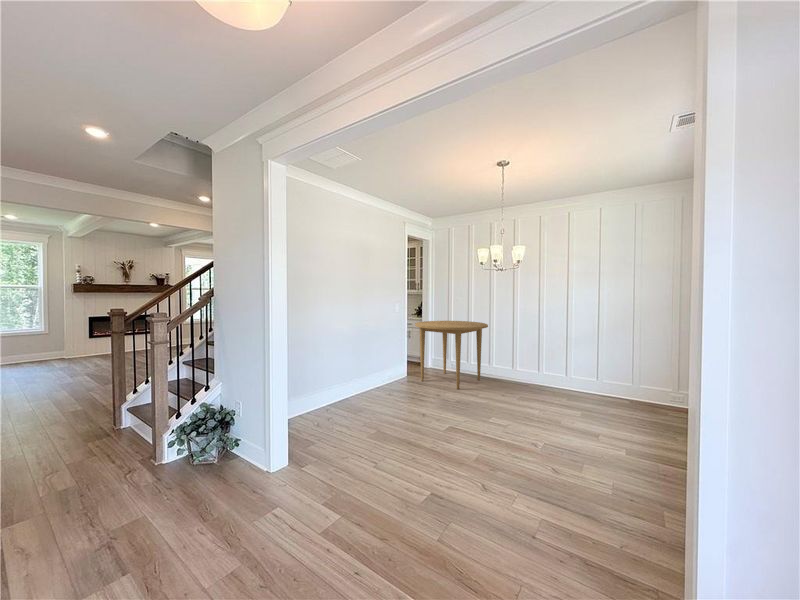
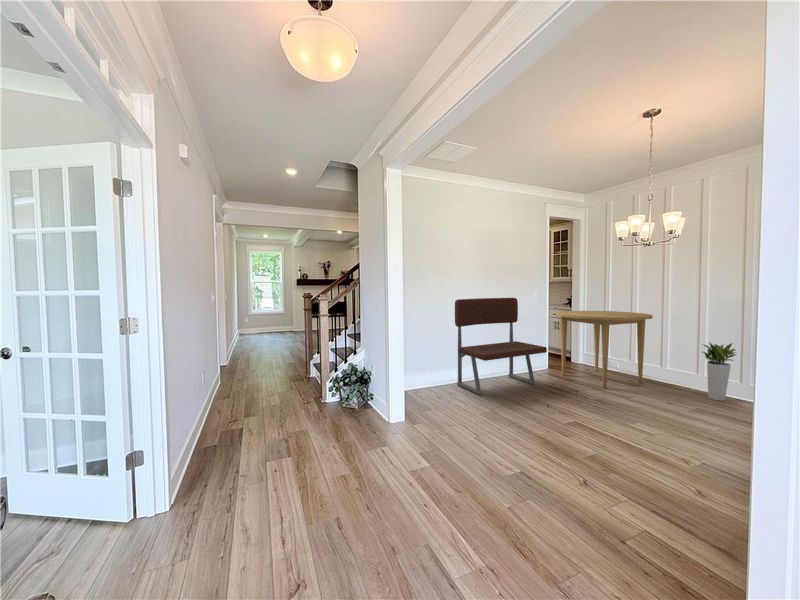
bench: none [329,311,415,415] -> present [455,298,547,395]
planter: none [518,343,542,388] -> present [703,342,735,401]

